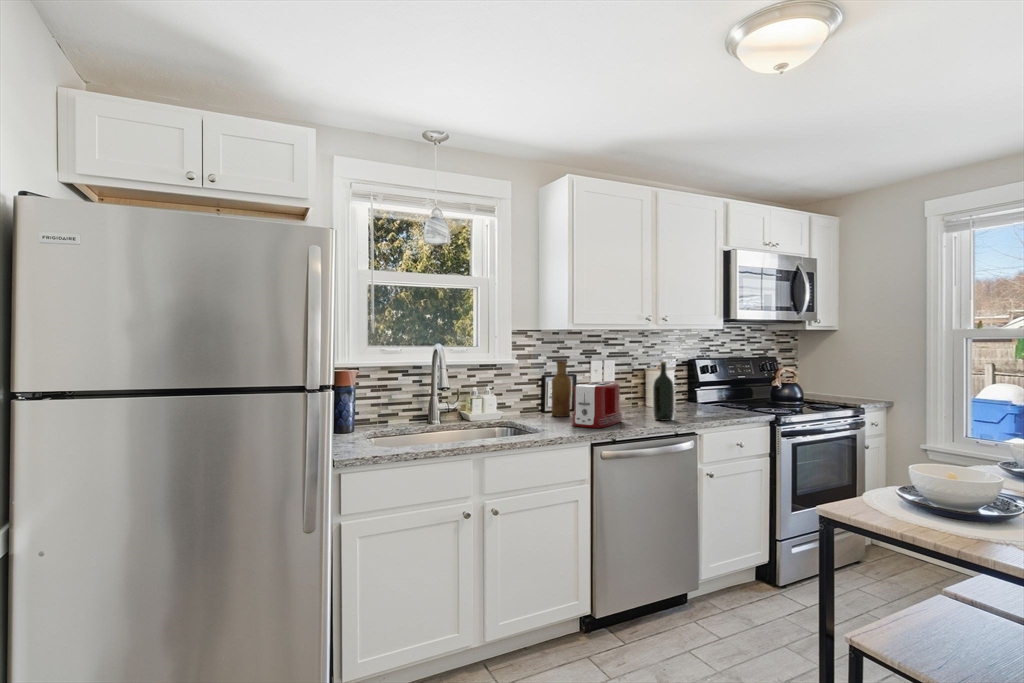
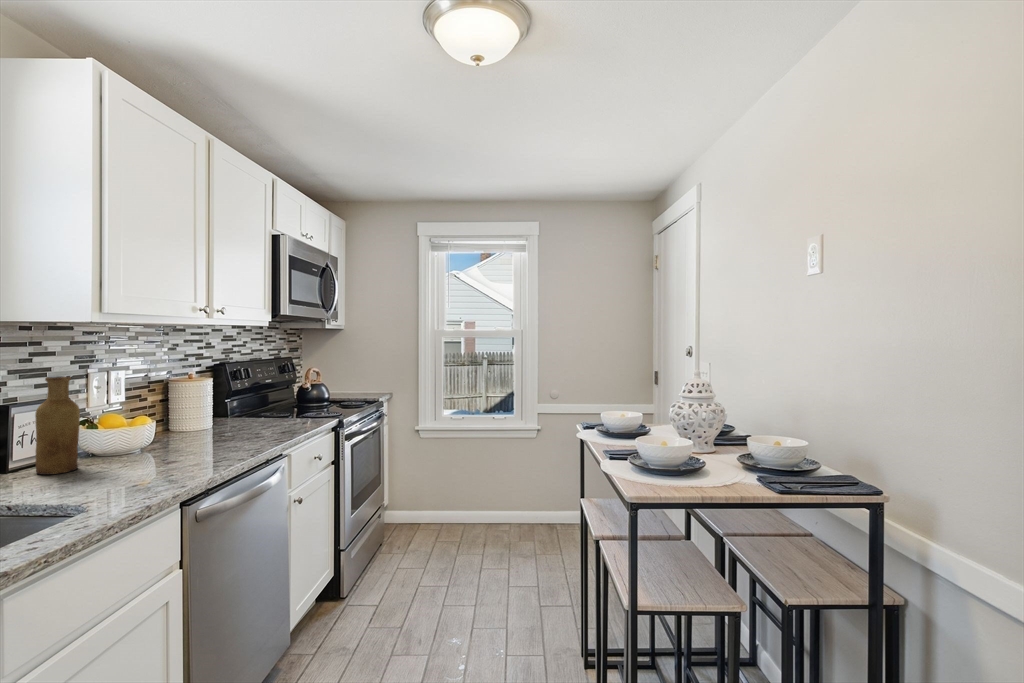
wine bottle: present [653,362,674,421] -> none [225,369,254,448]
toaster: present [572,382,622,428] -> none [117,404,192,482]

